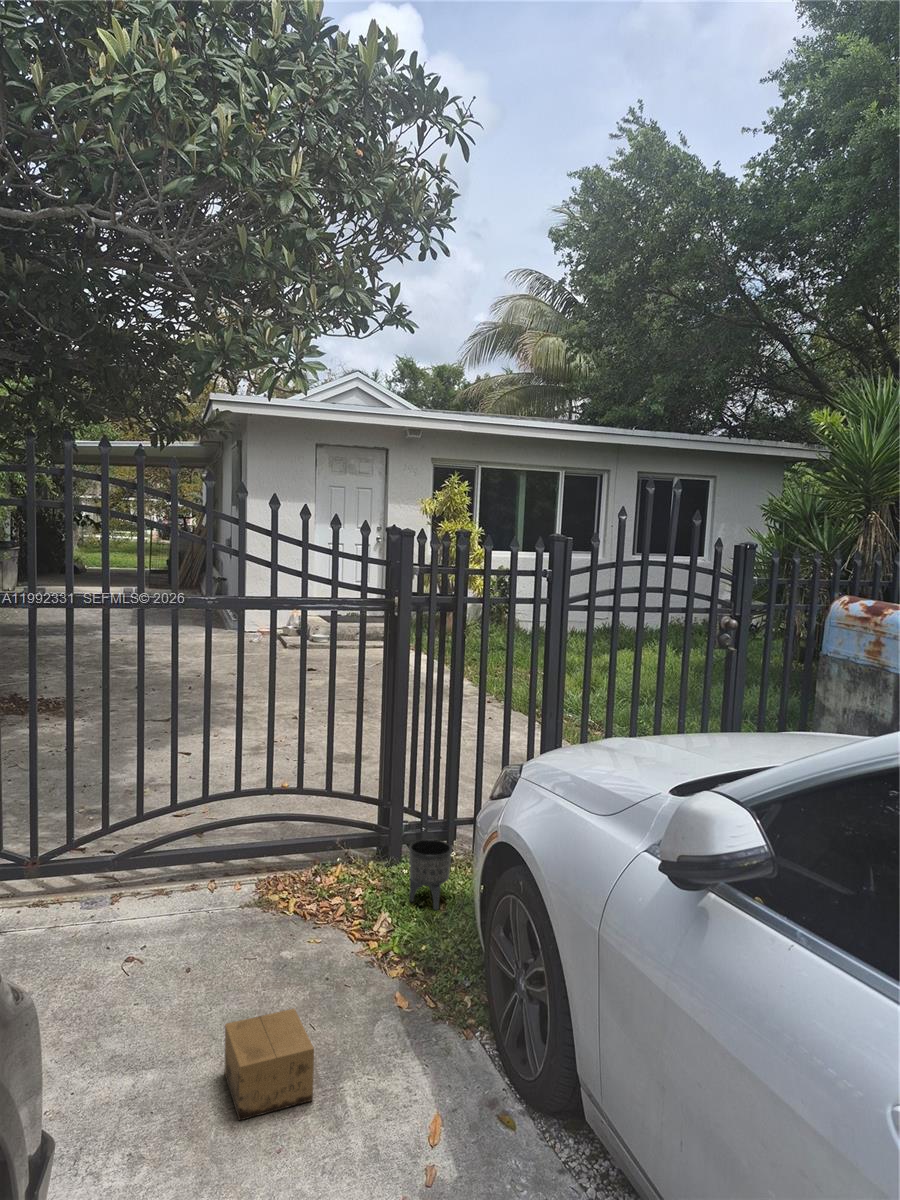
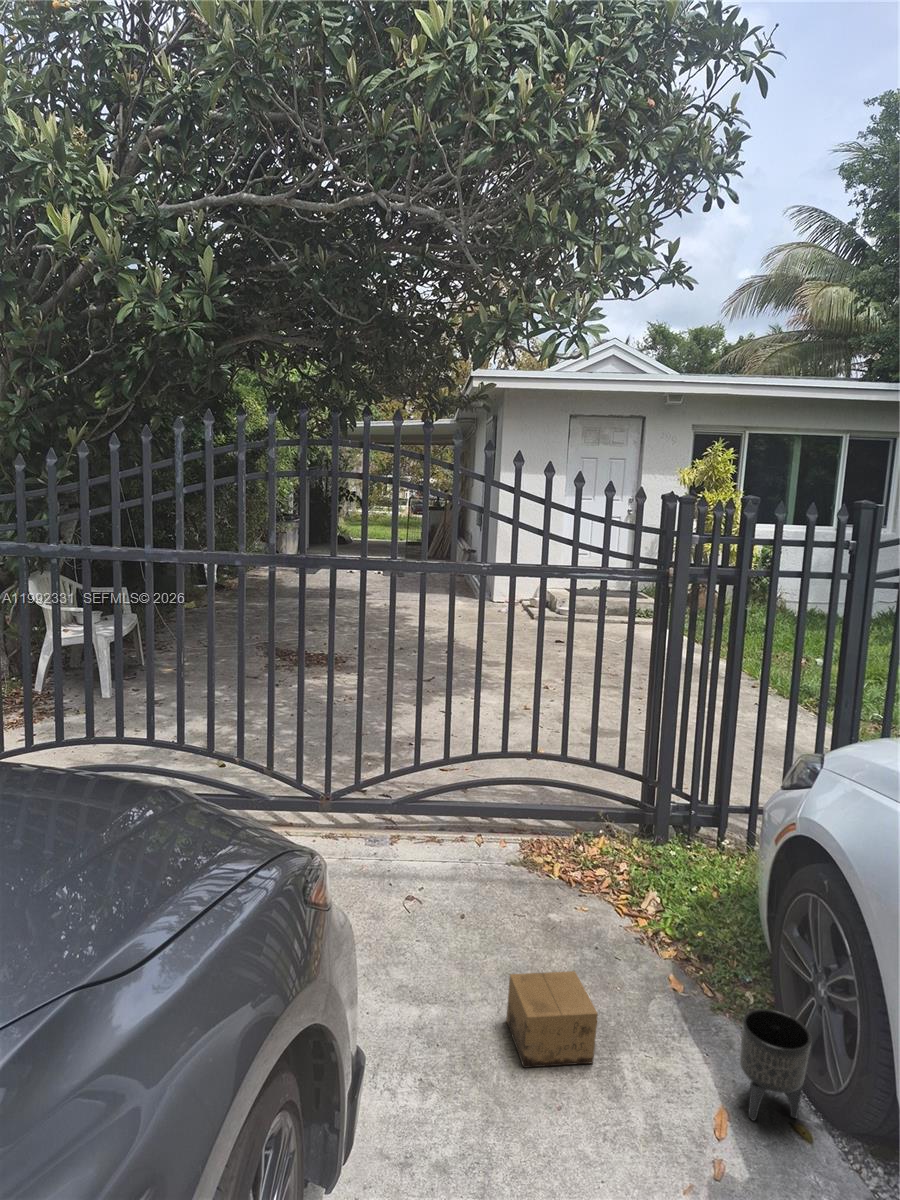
planter: present [409,839,452,910] -> present [740,1009,812,1121]

